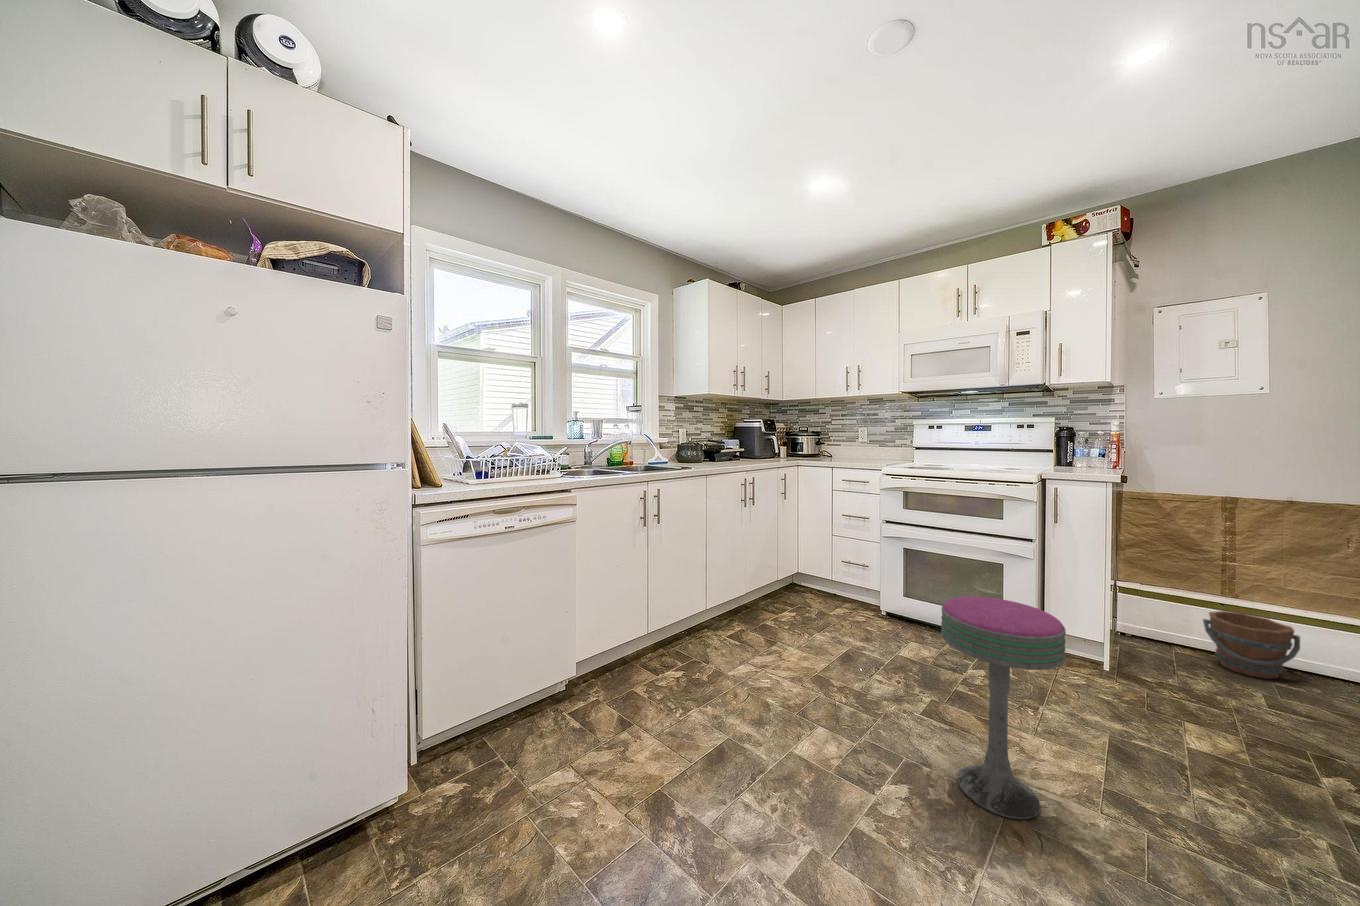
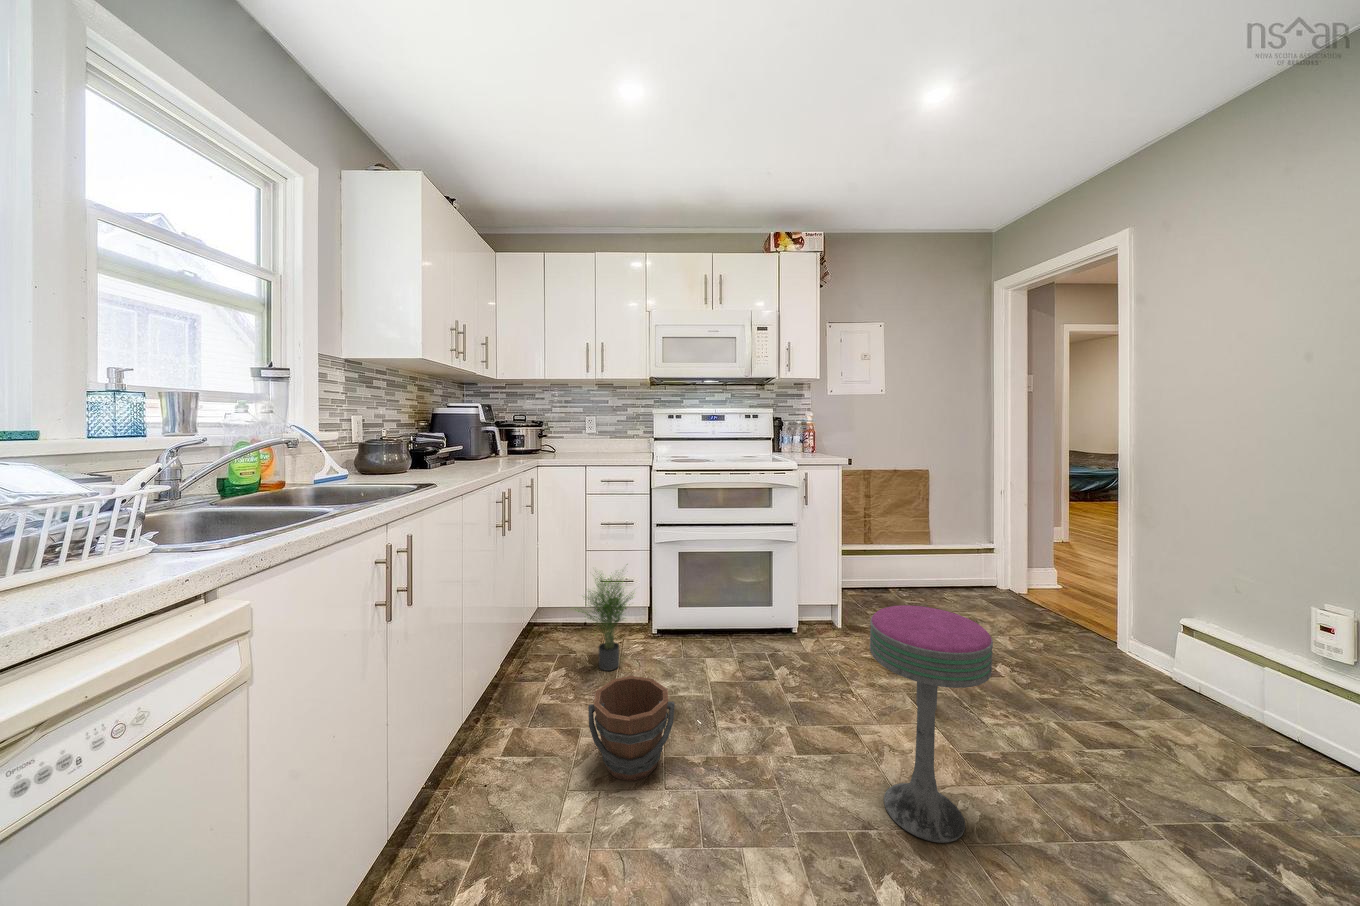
potted plant: none [793,541,854,623] -> present [578,575,633,671]
bucket: present [1203,611,1300,679] -> present [588,676,675,781]

